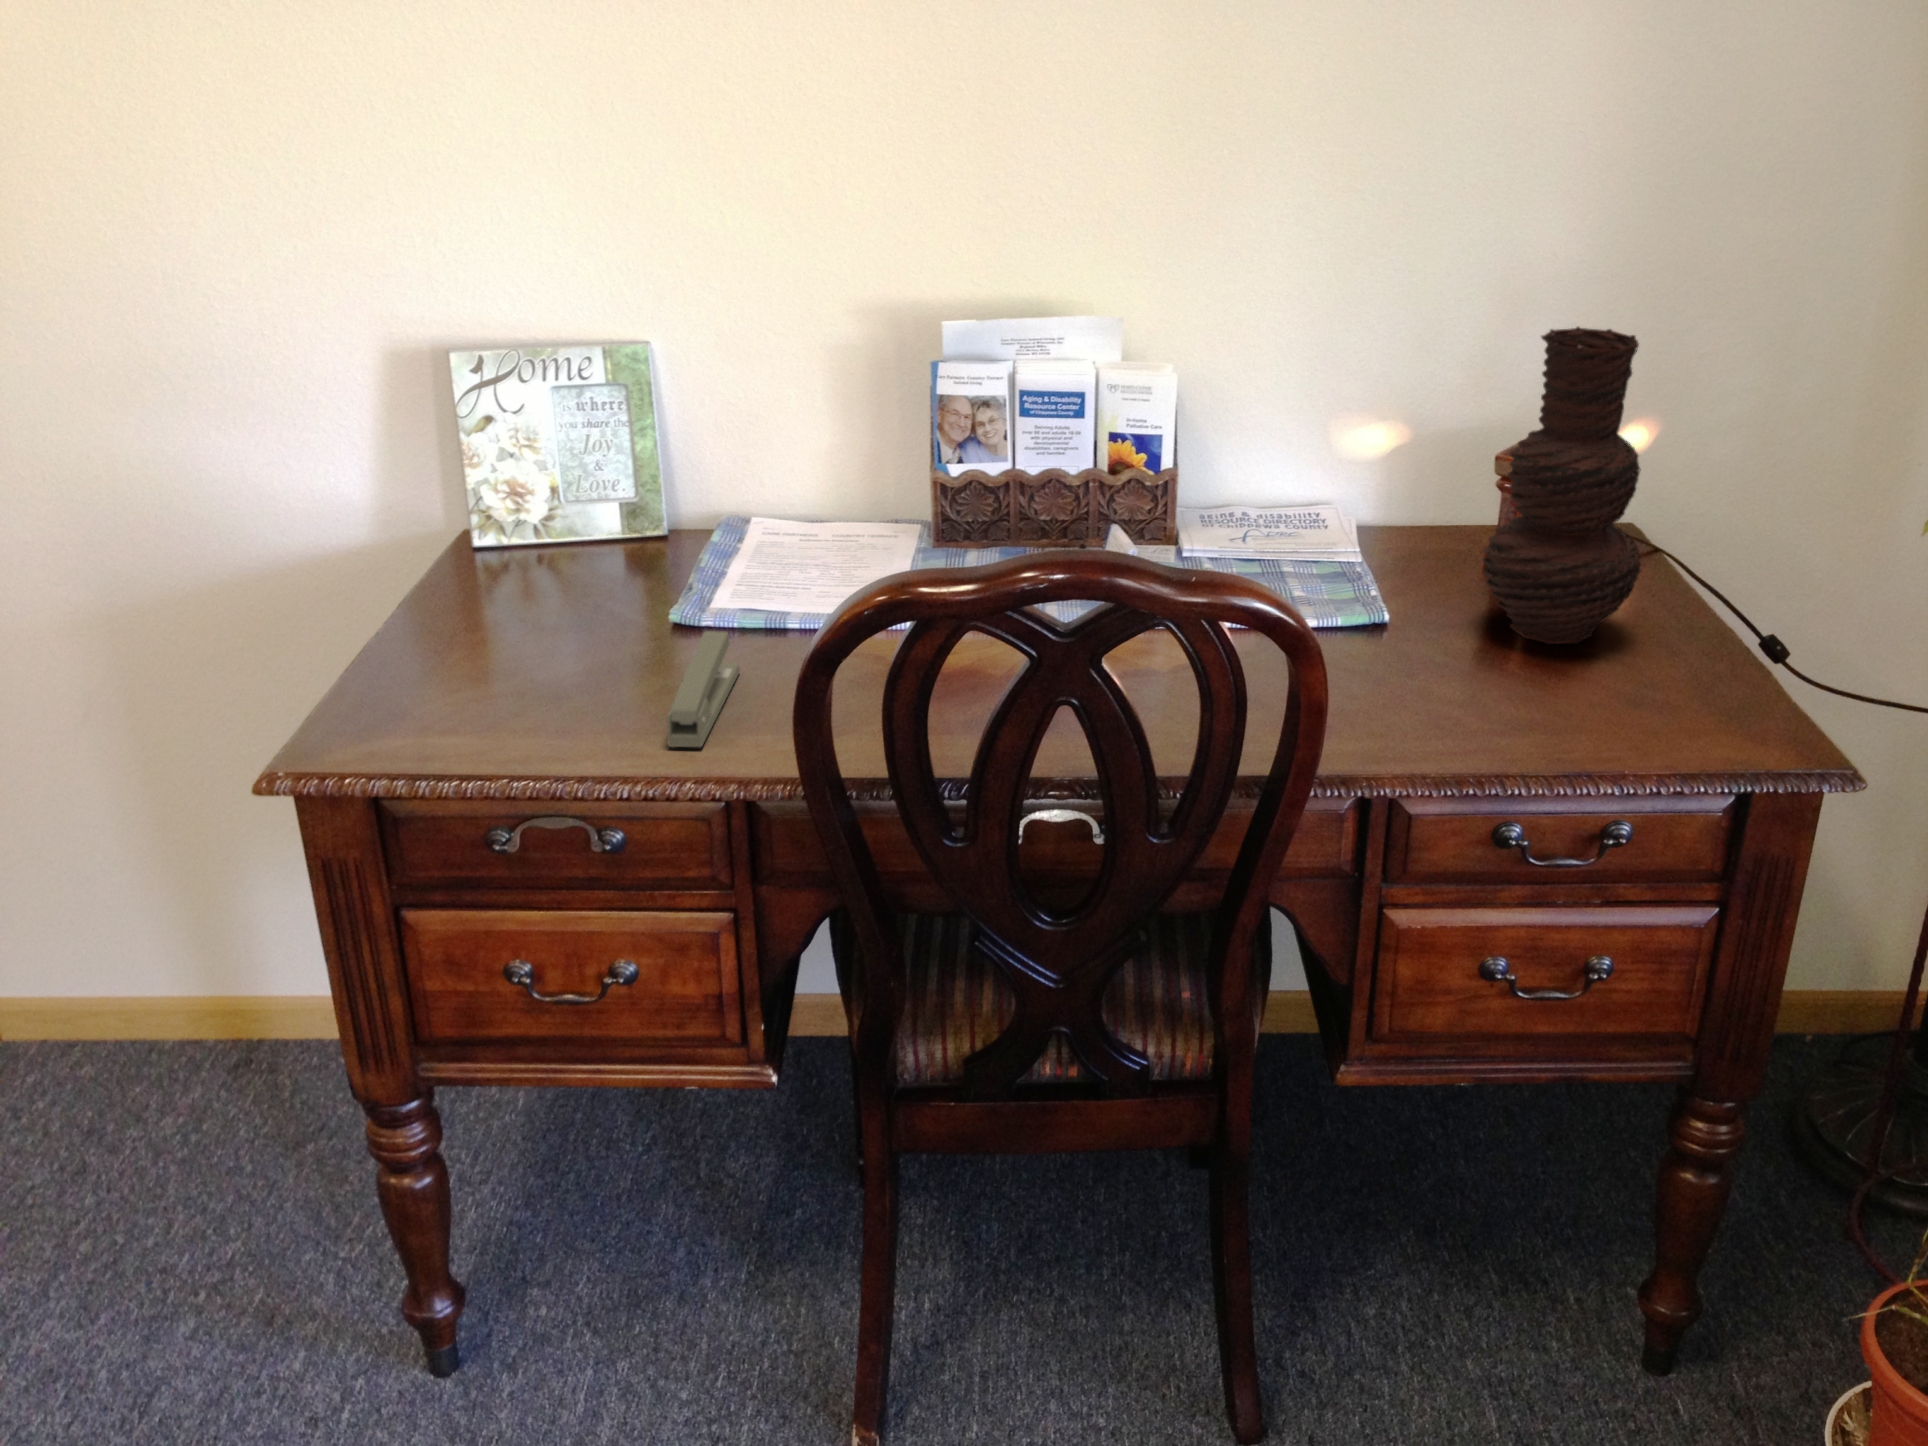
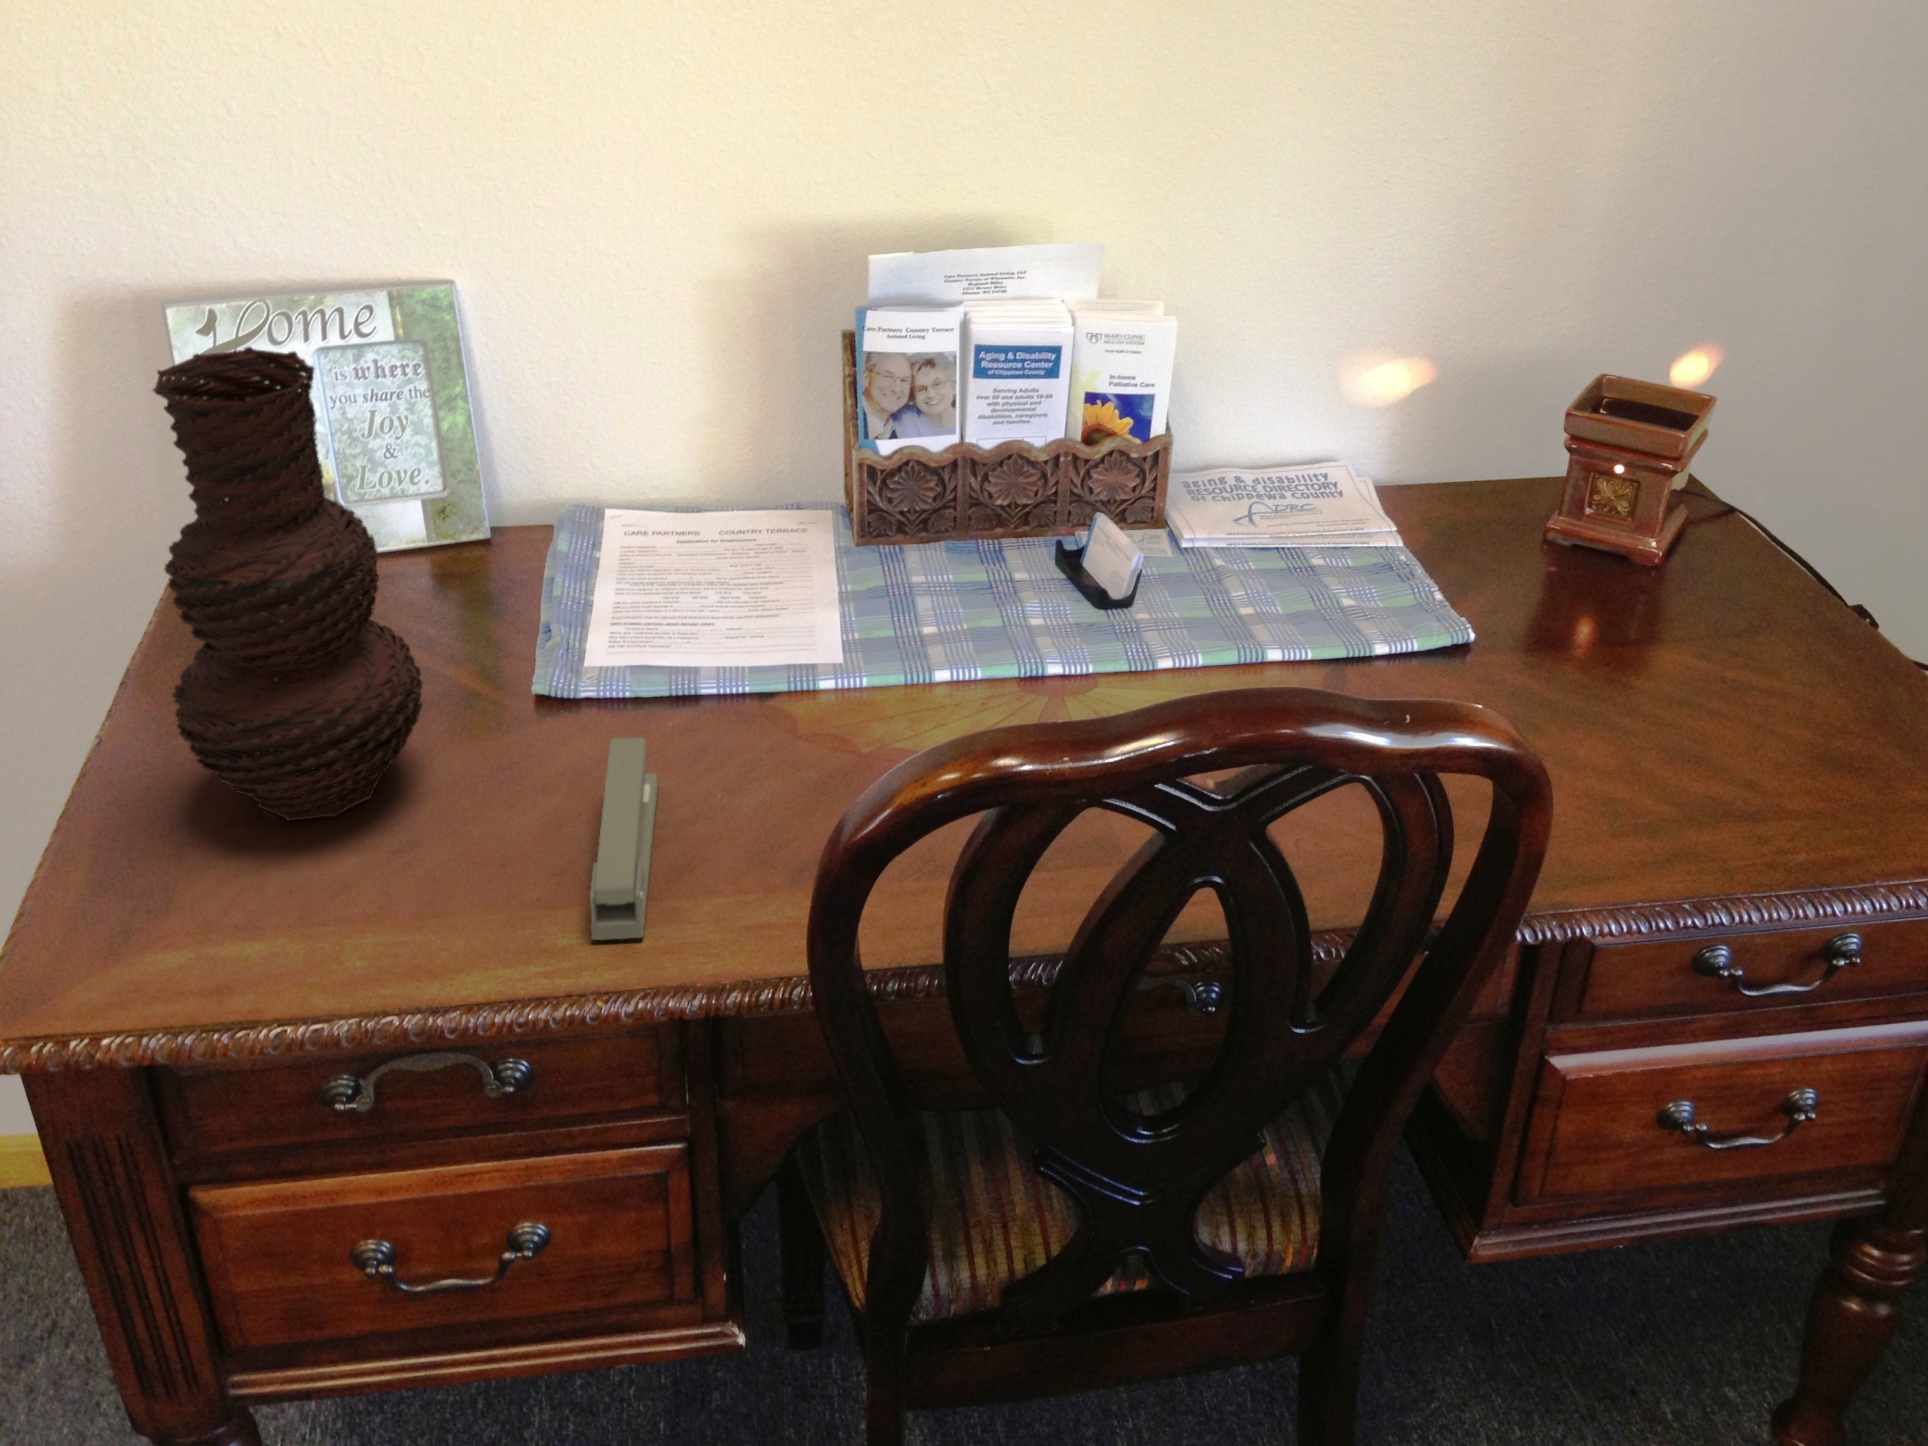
vase: present [1483,326,1641,644] -> present [153,347,422,820]

